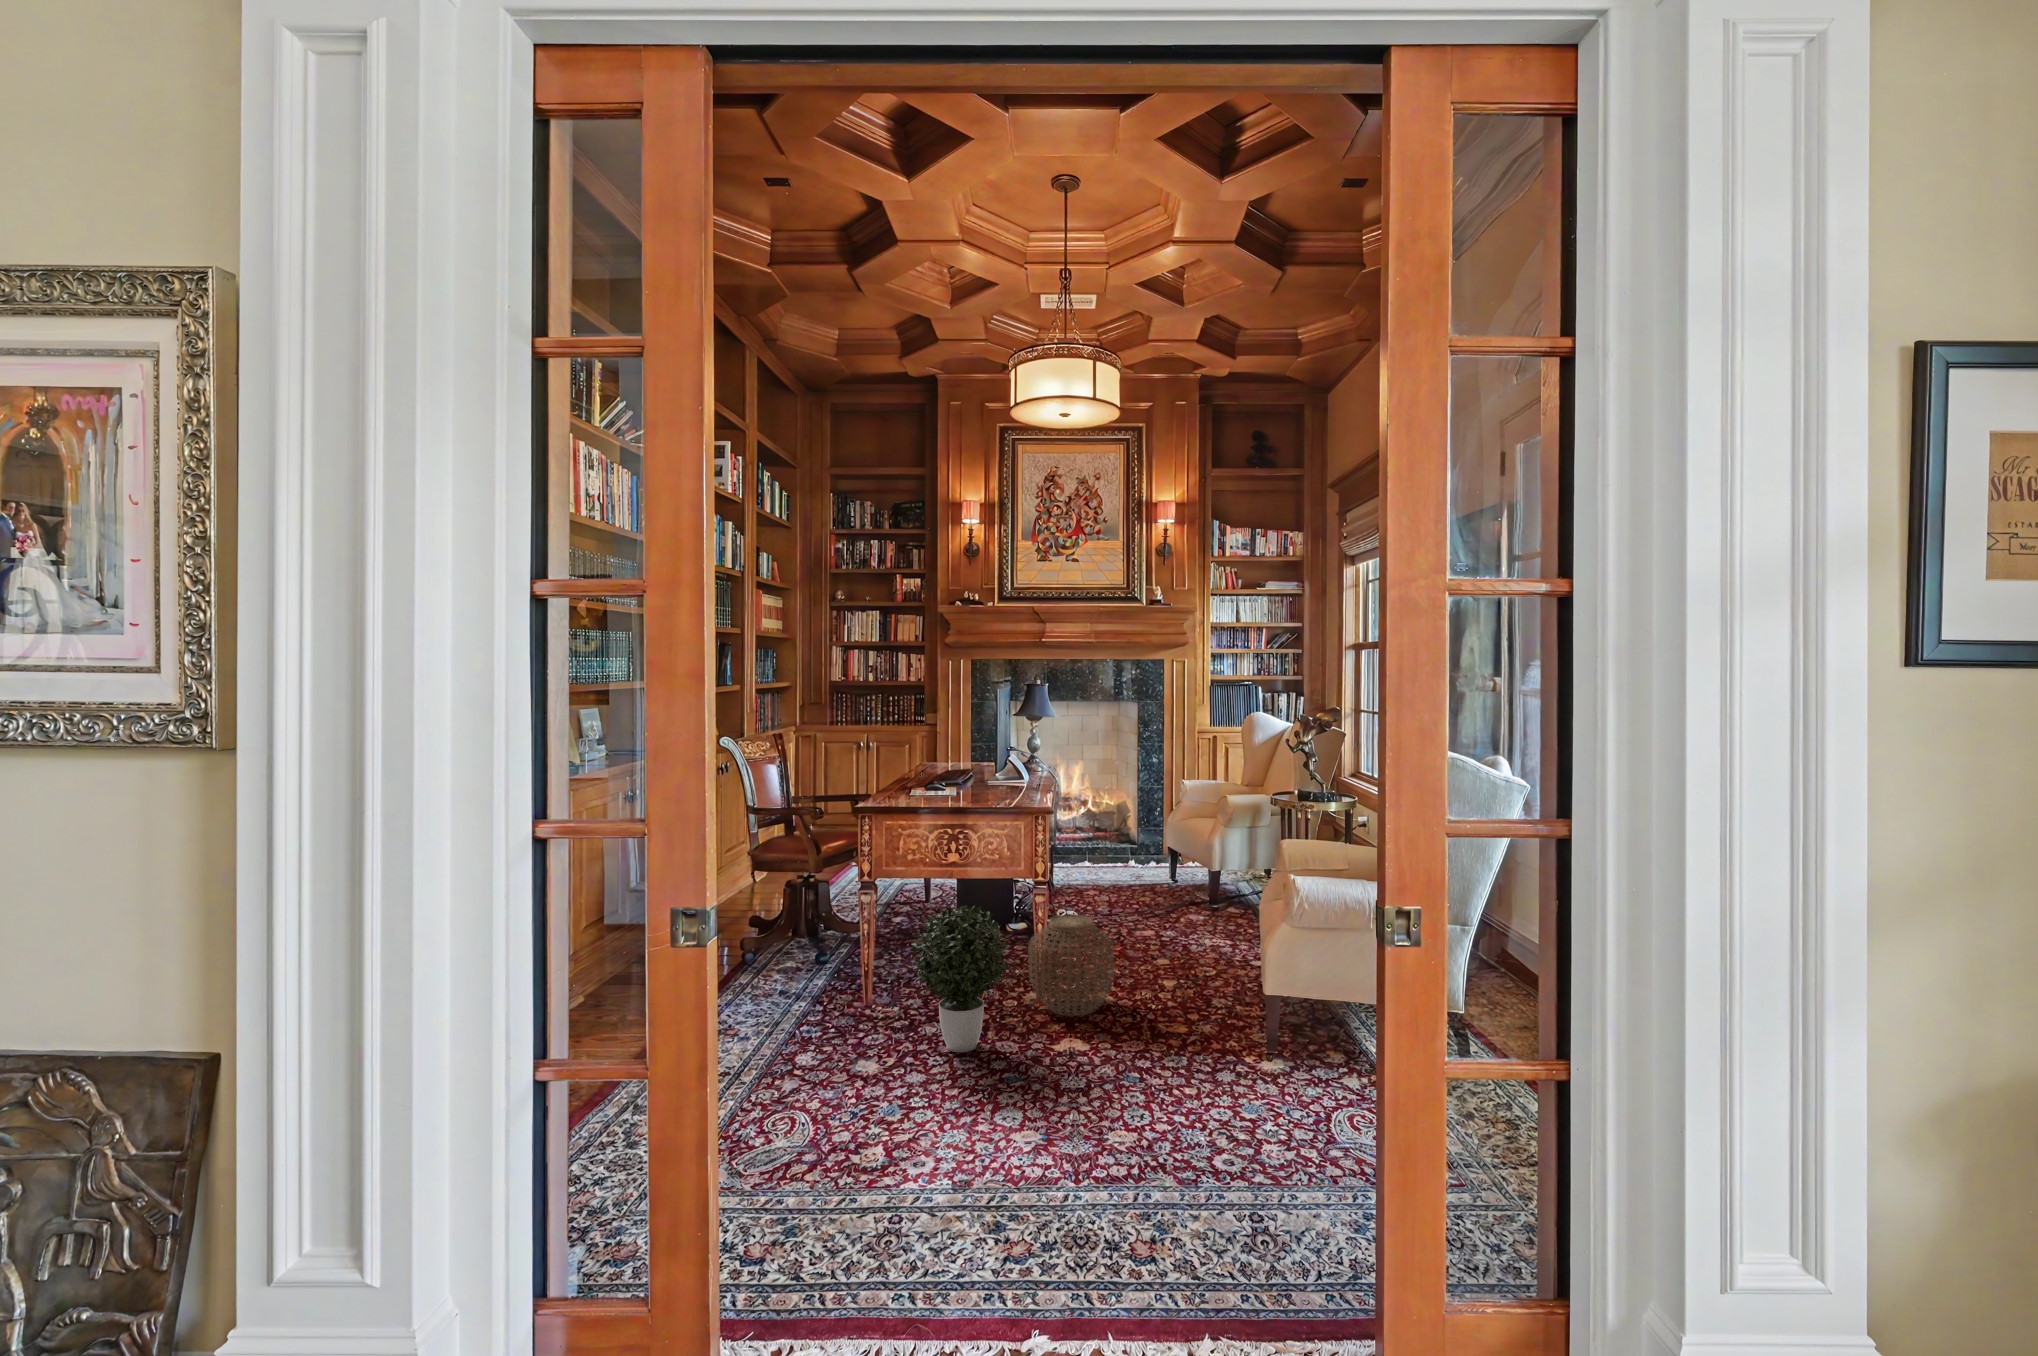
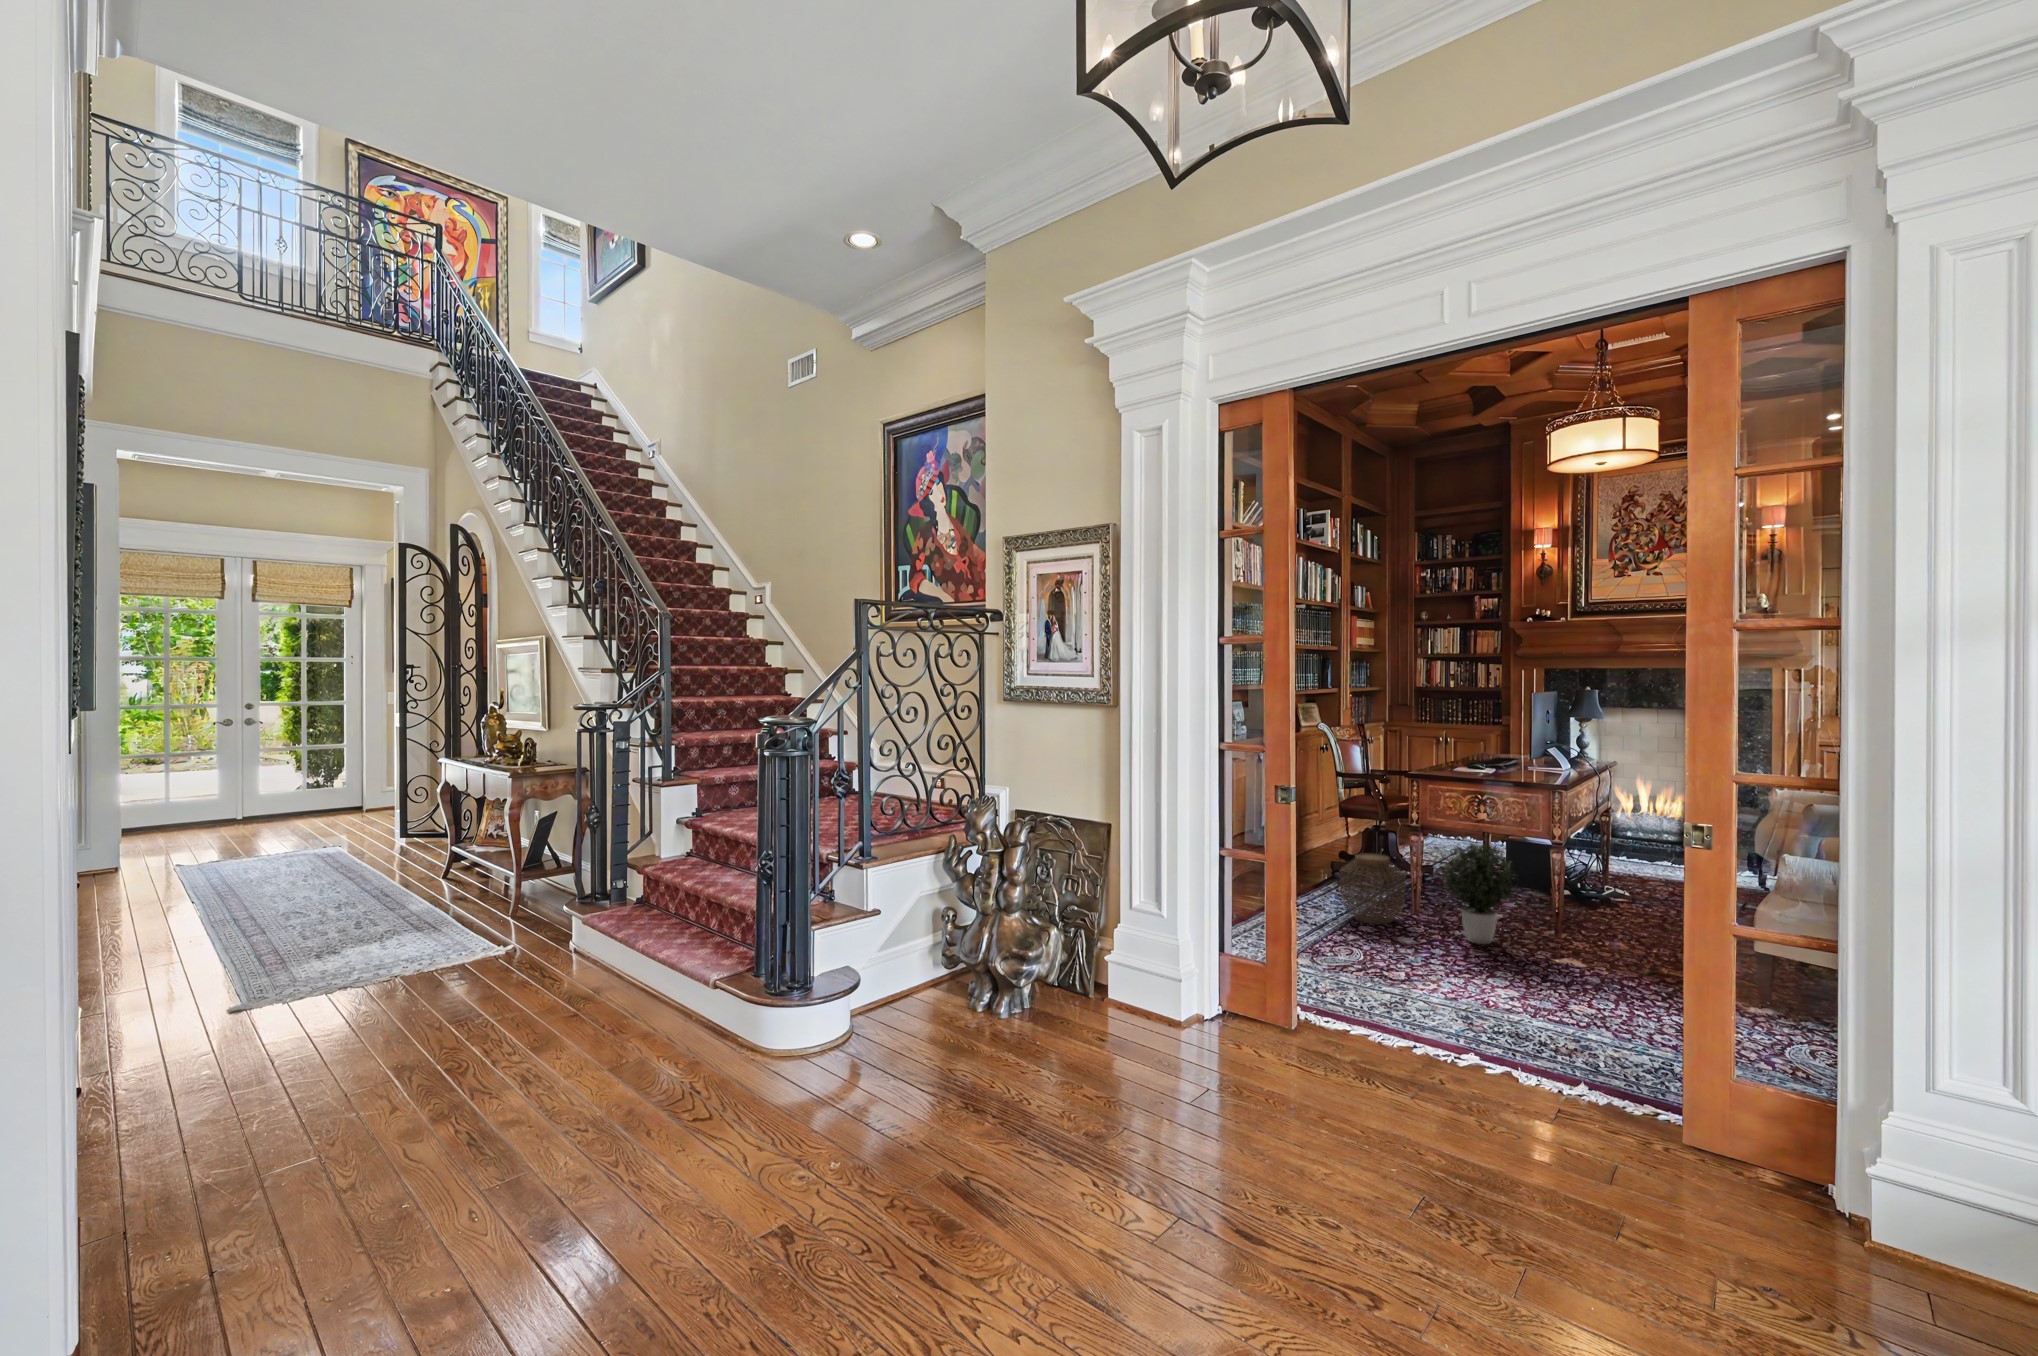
woven basket: present [1029,915,1114,1016] -> present [1340,854,1405,924]

